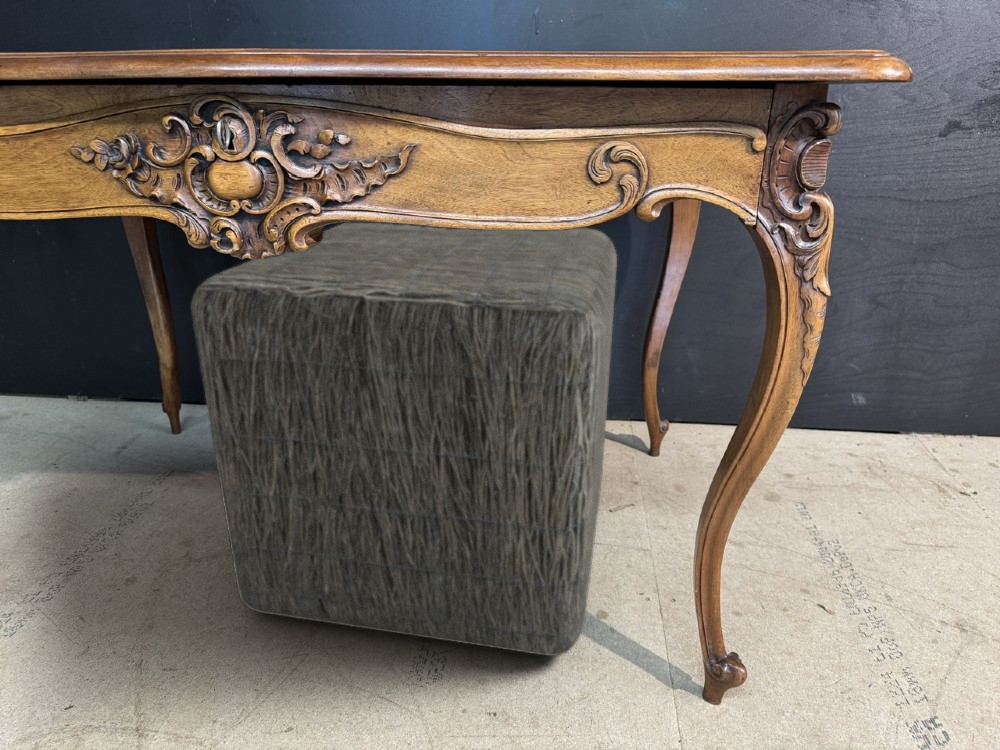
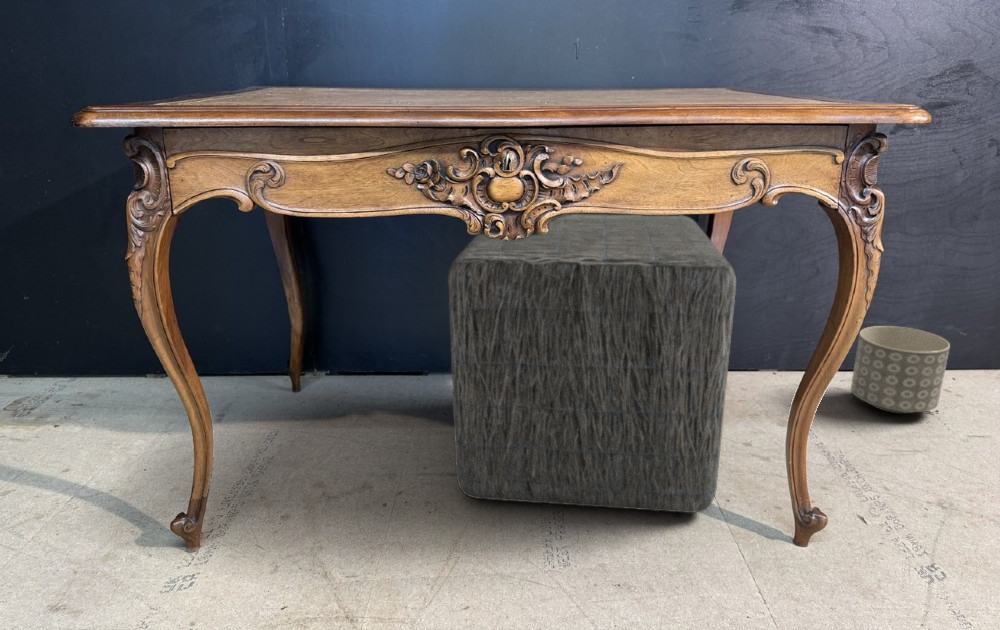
planter: none [827,386,962,508] -> present [851,326,950,413]

